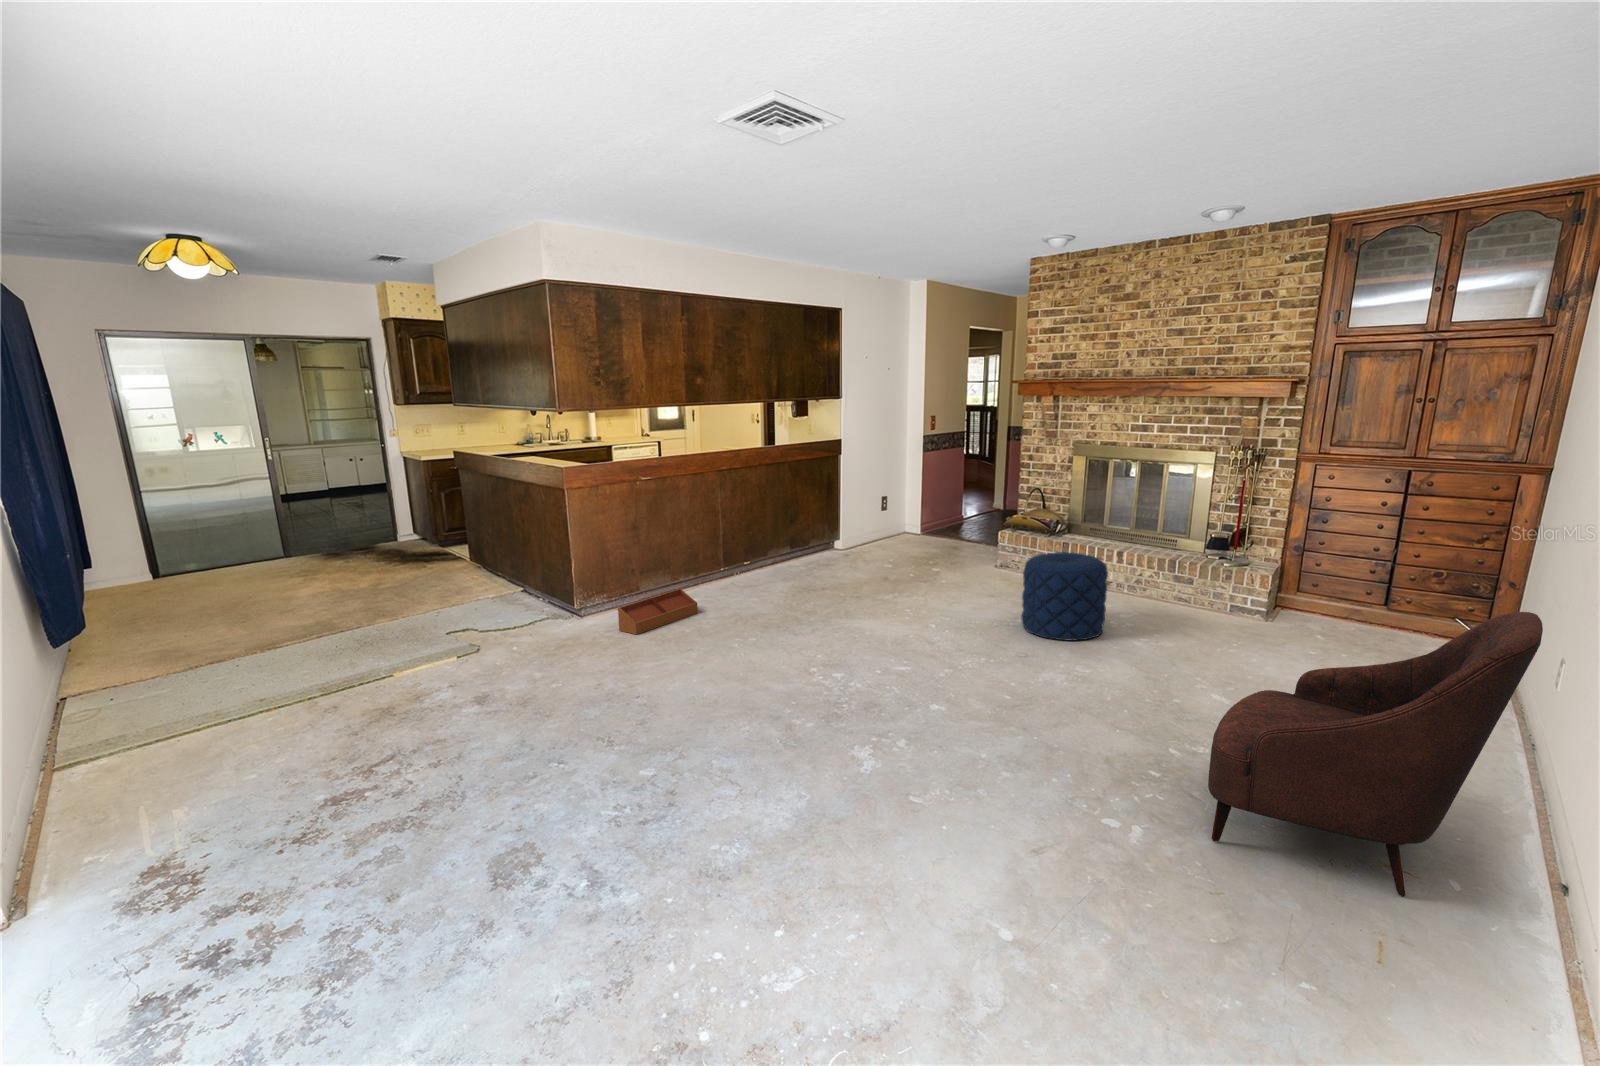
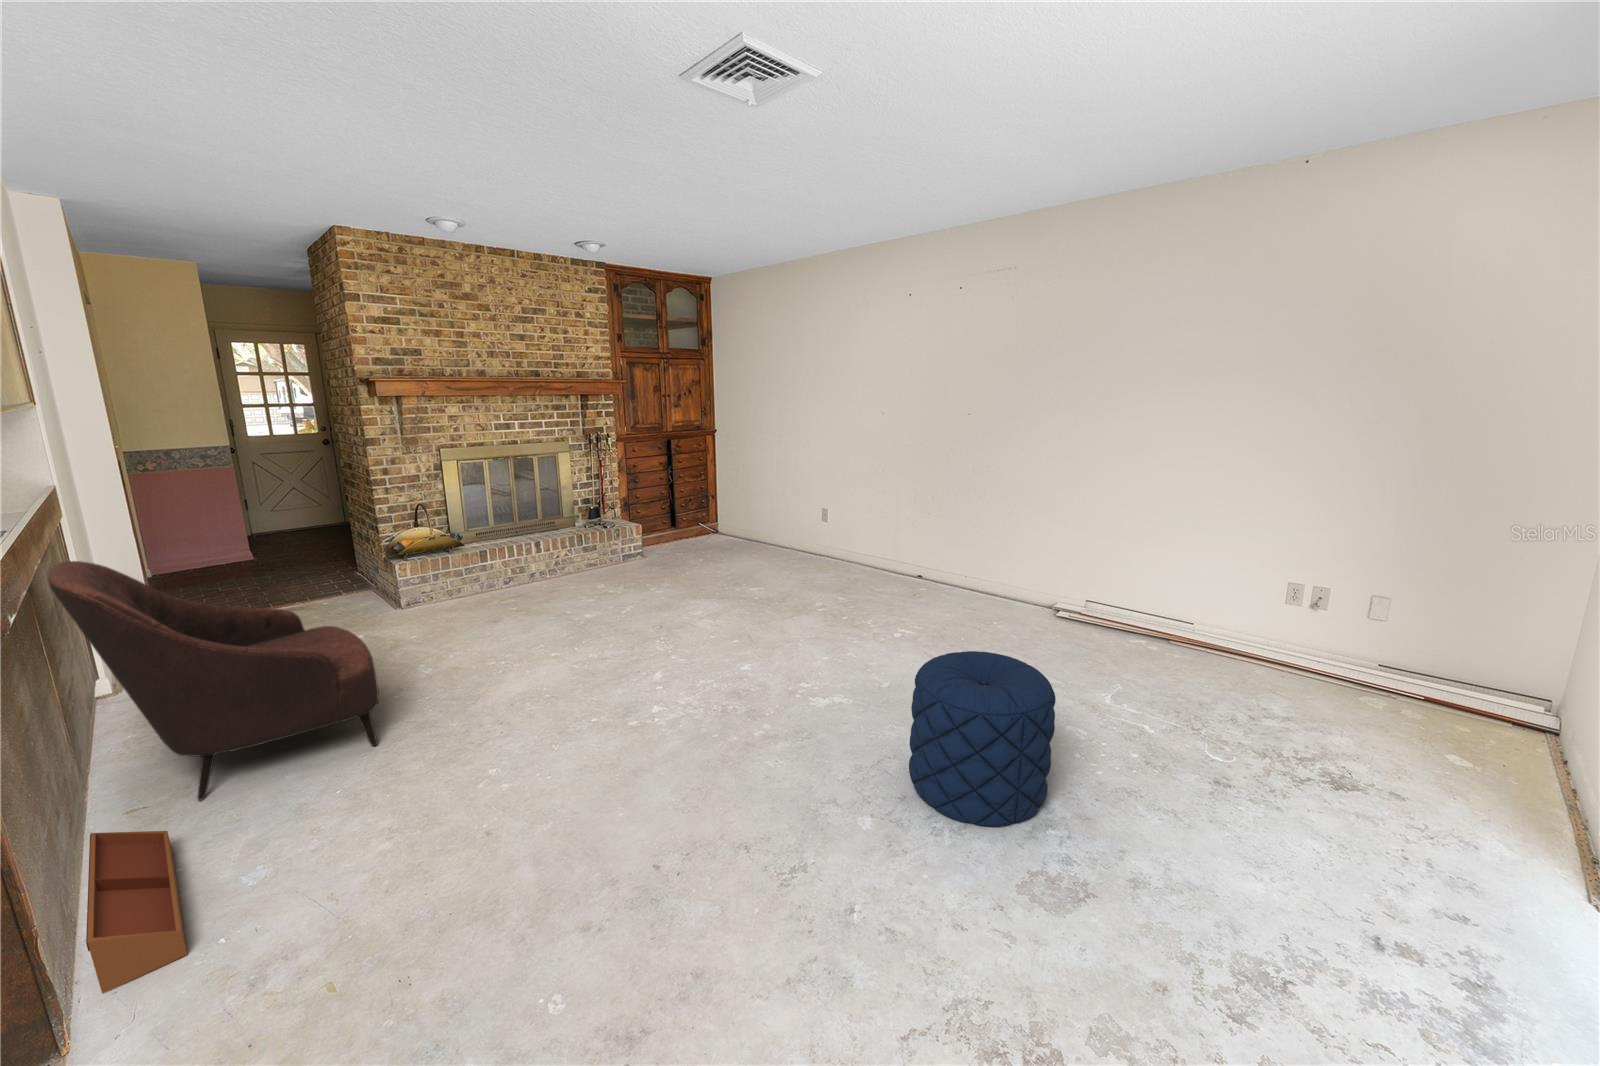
pouf: present [1021,552,1108,640] -> present [909,651,1056,826]
armchair: present [1208,612,1543,897] -> present [48,561,379,801]

